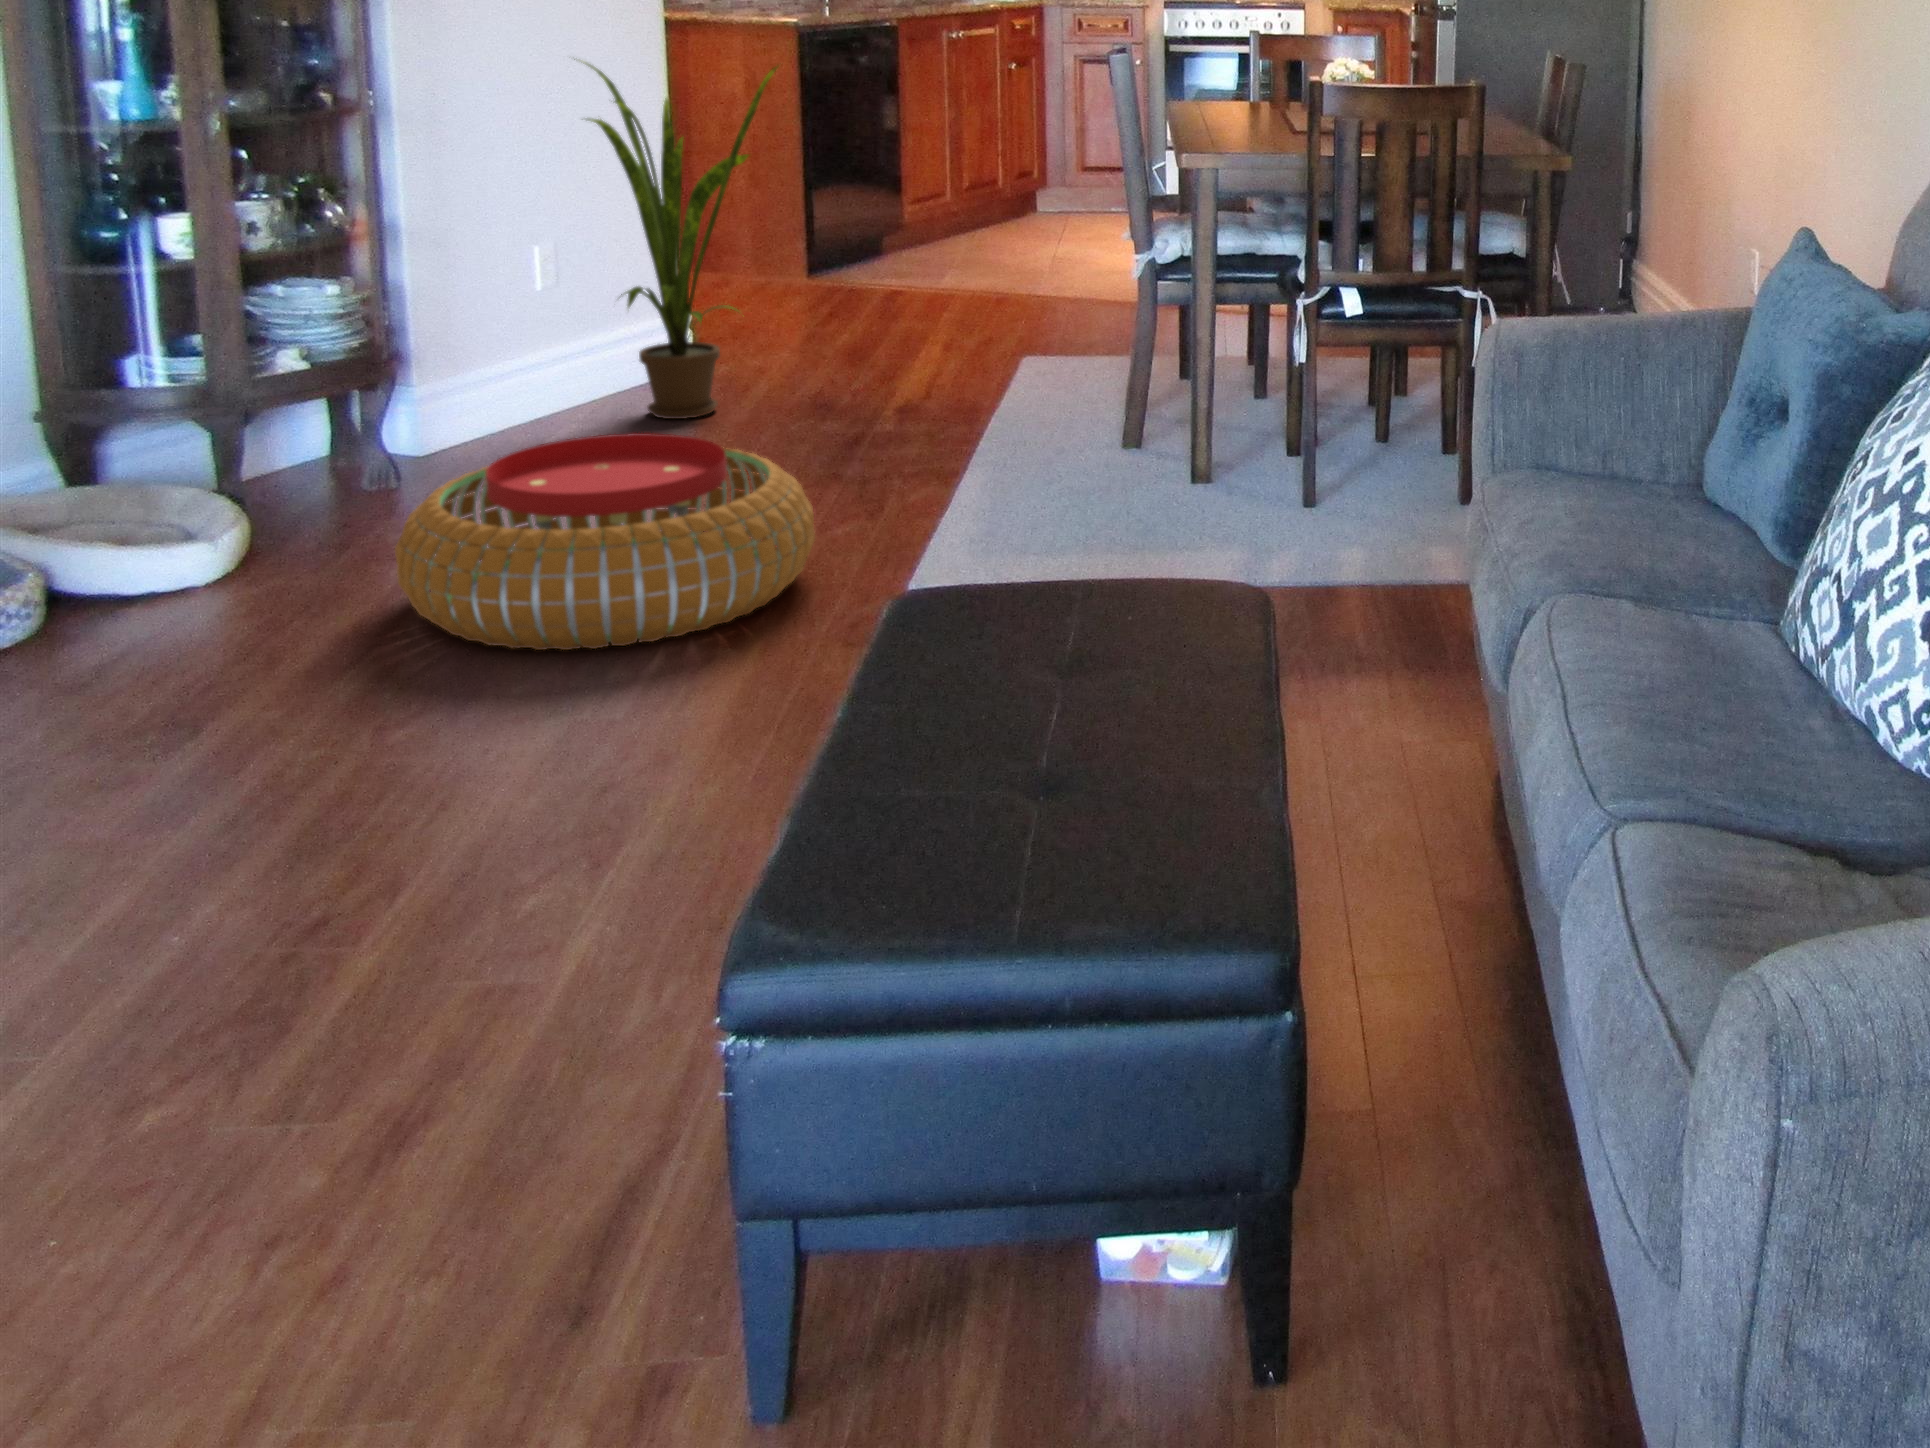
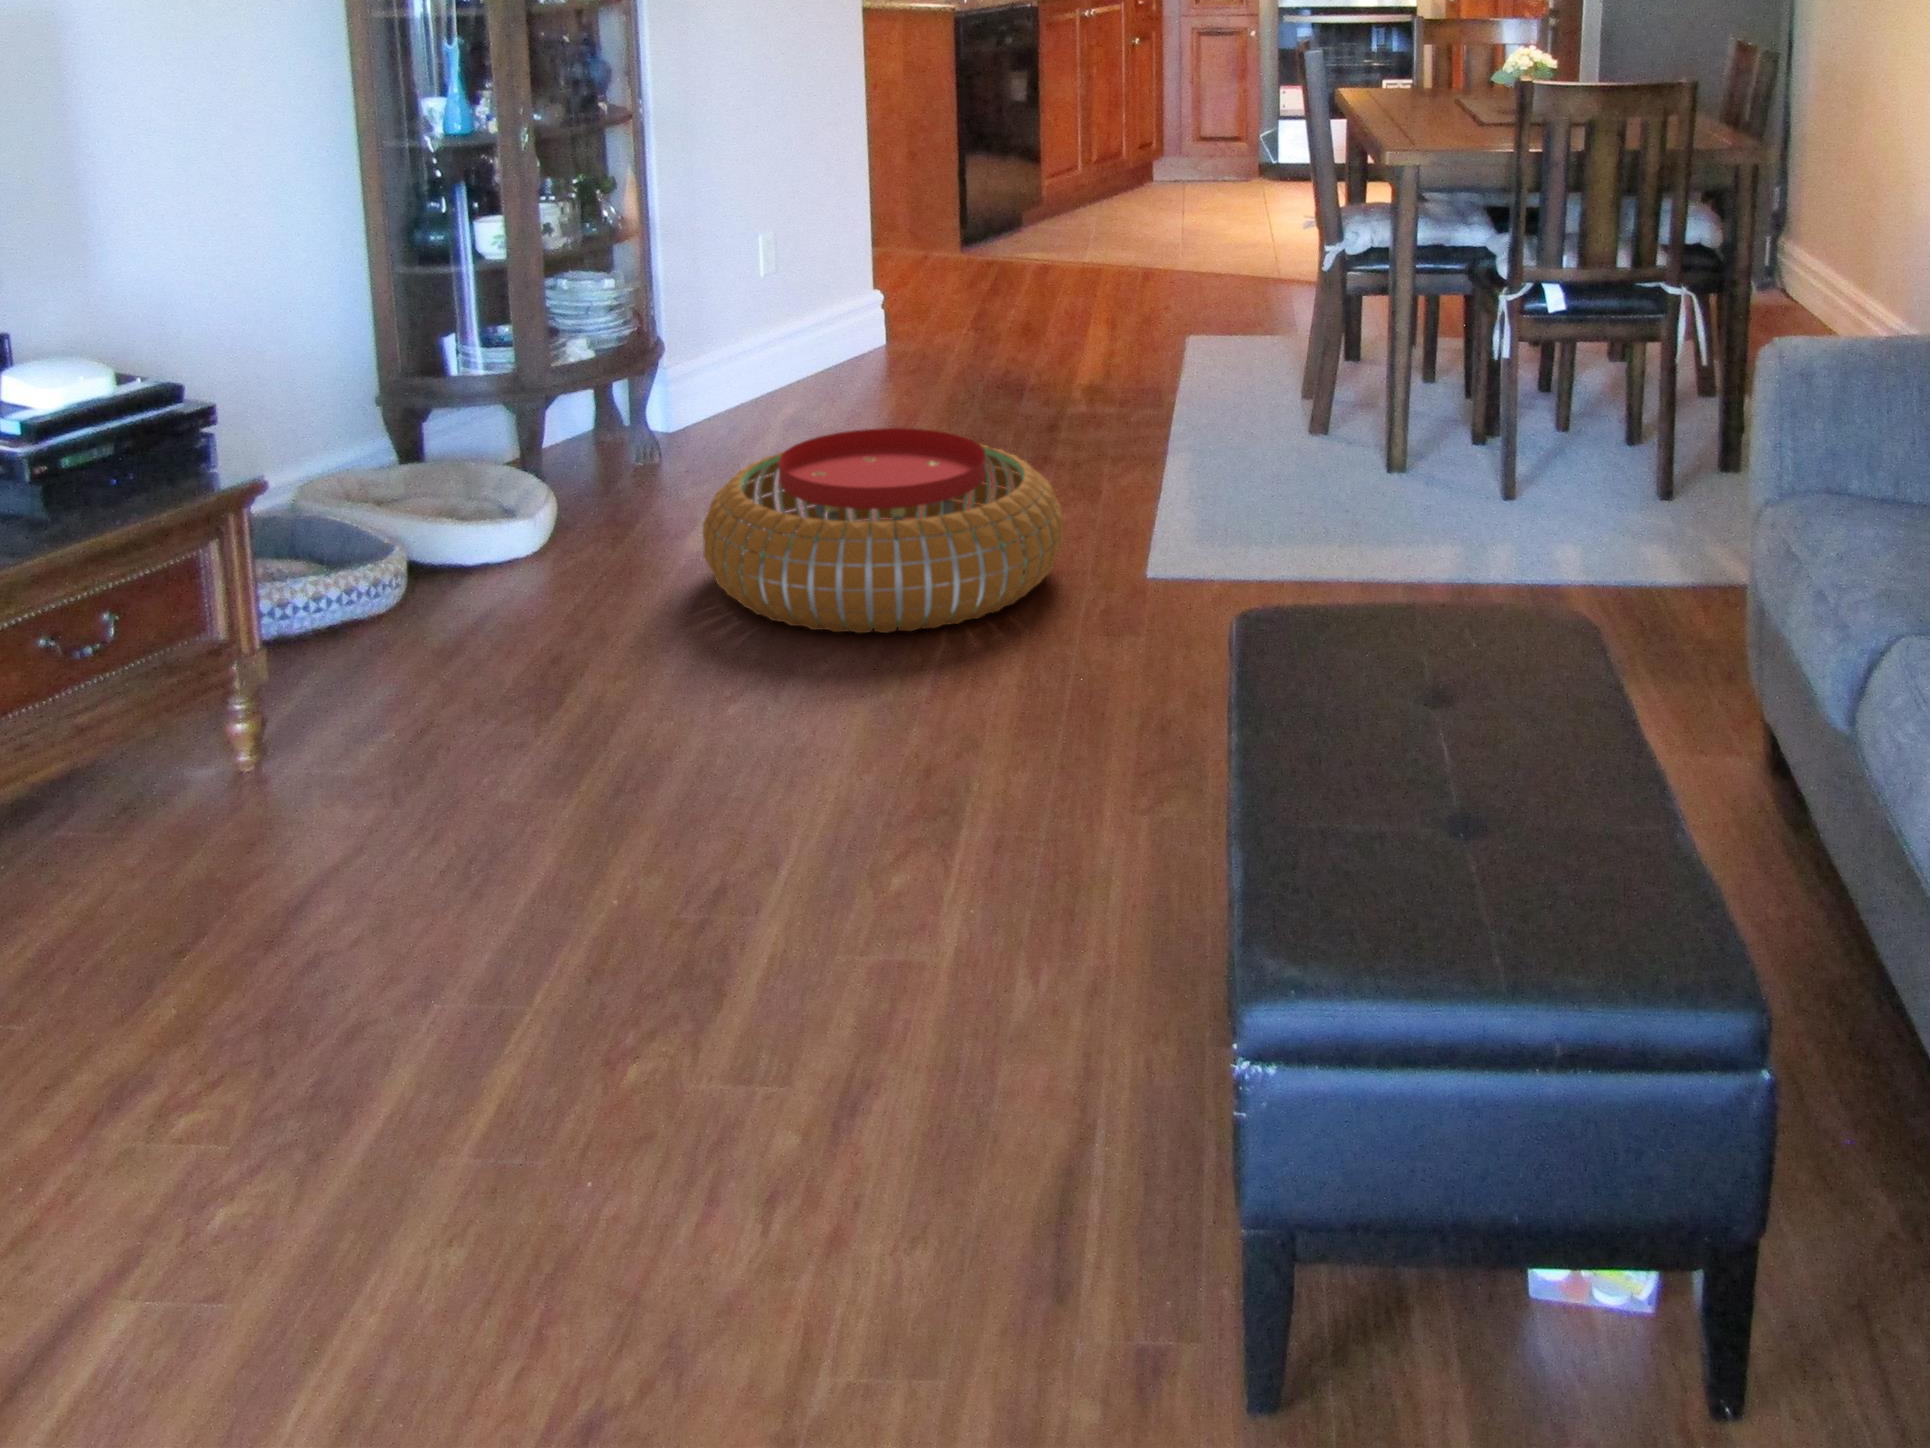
house plant: present [574,59,777,419] -> none [783,57,983,405]

